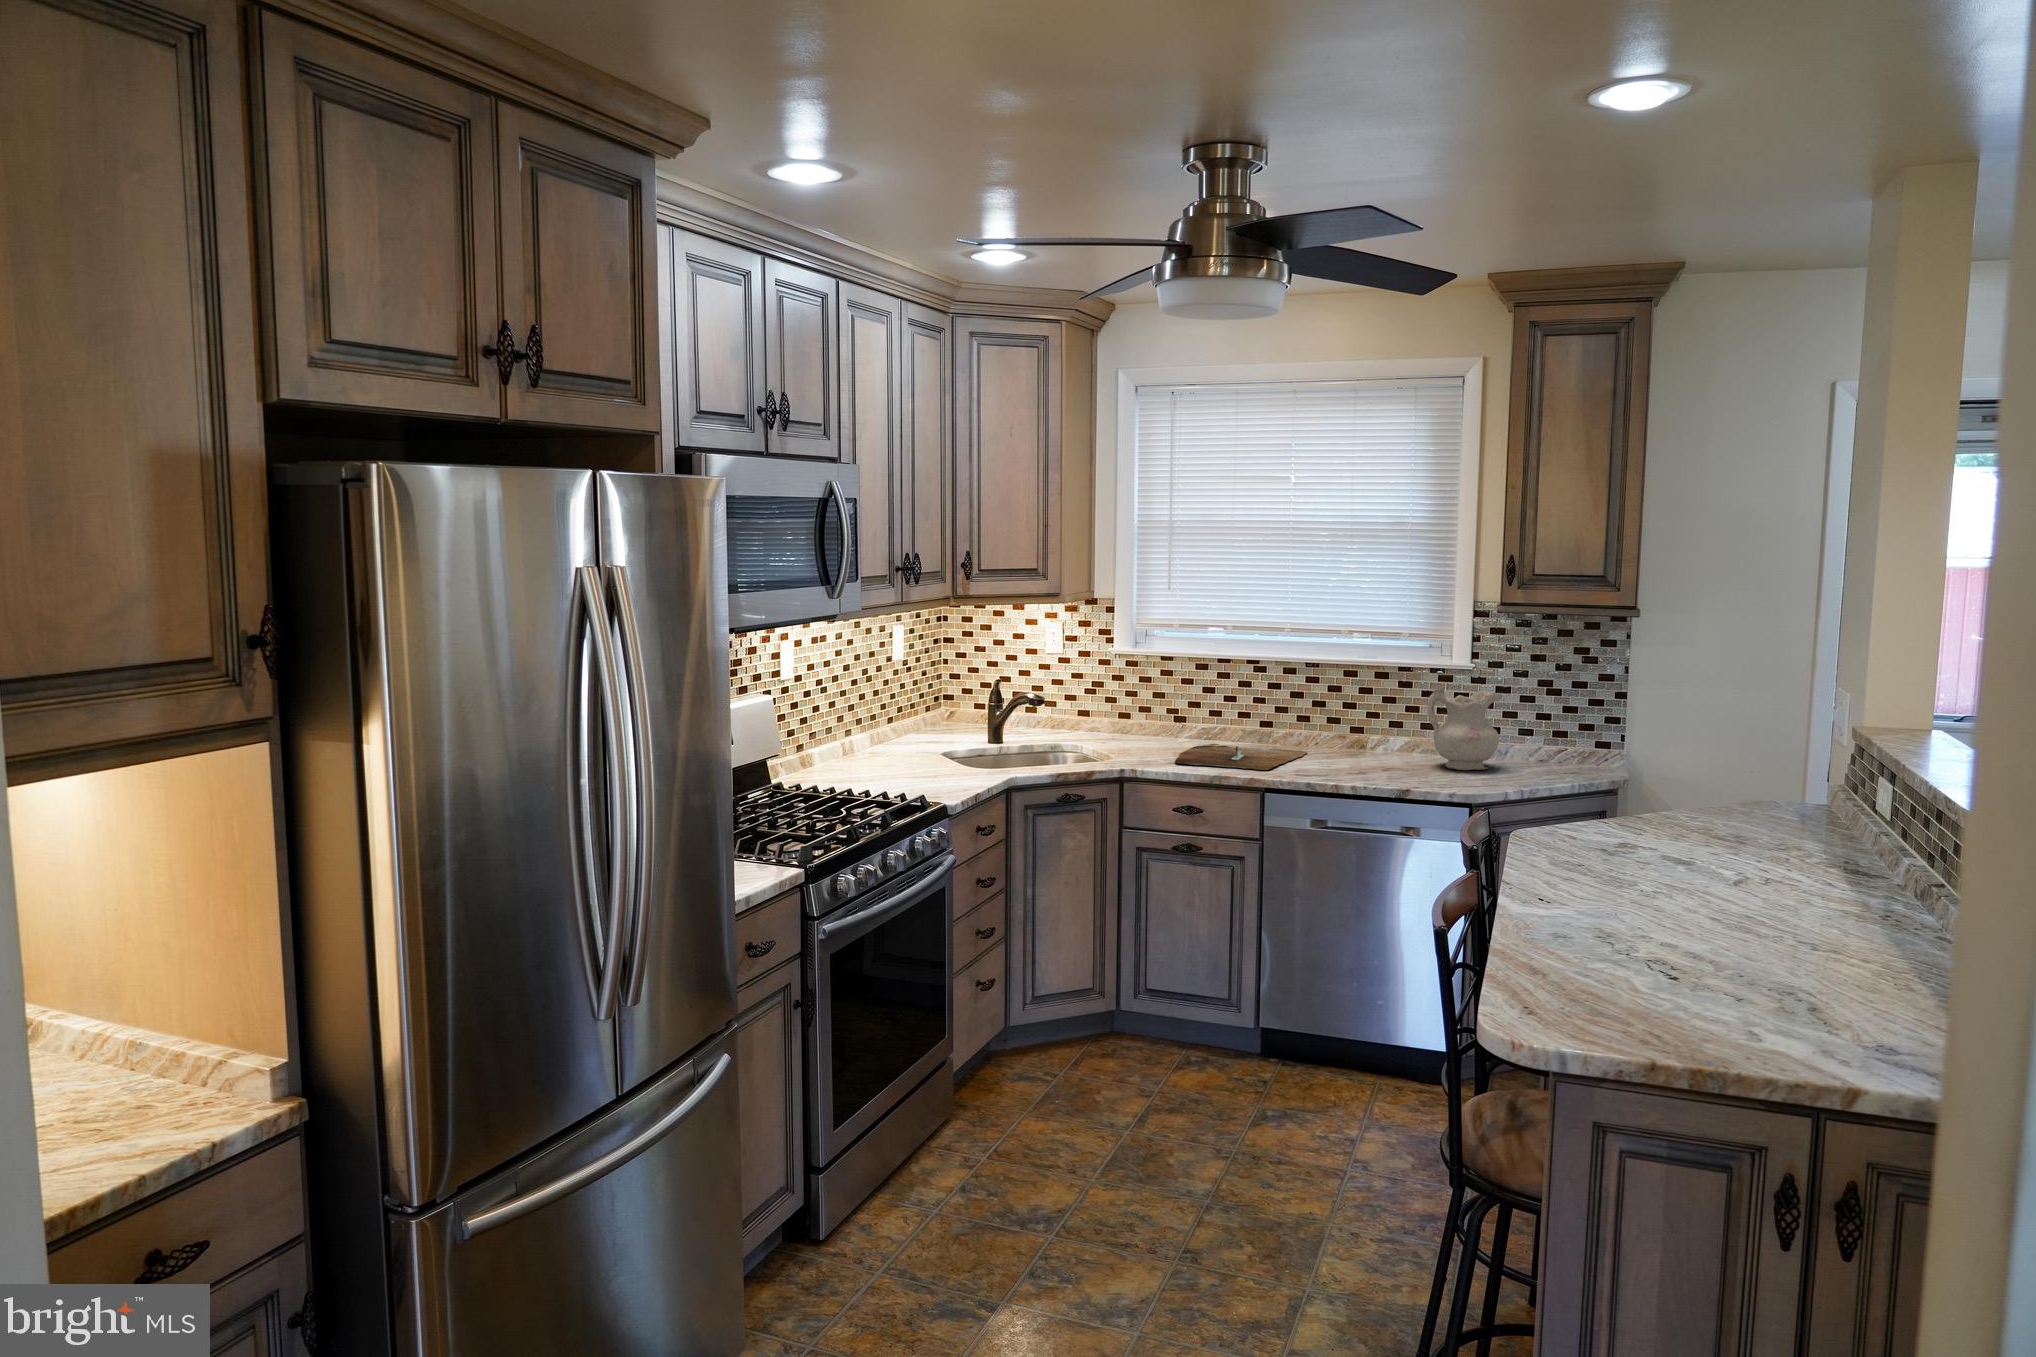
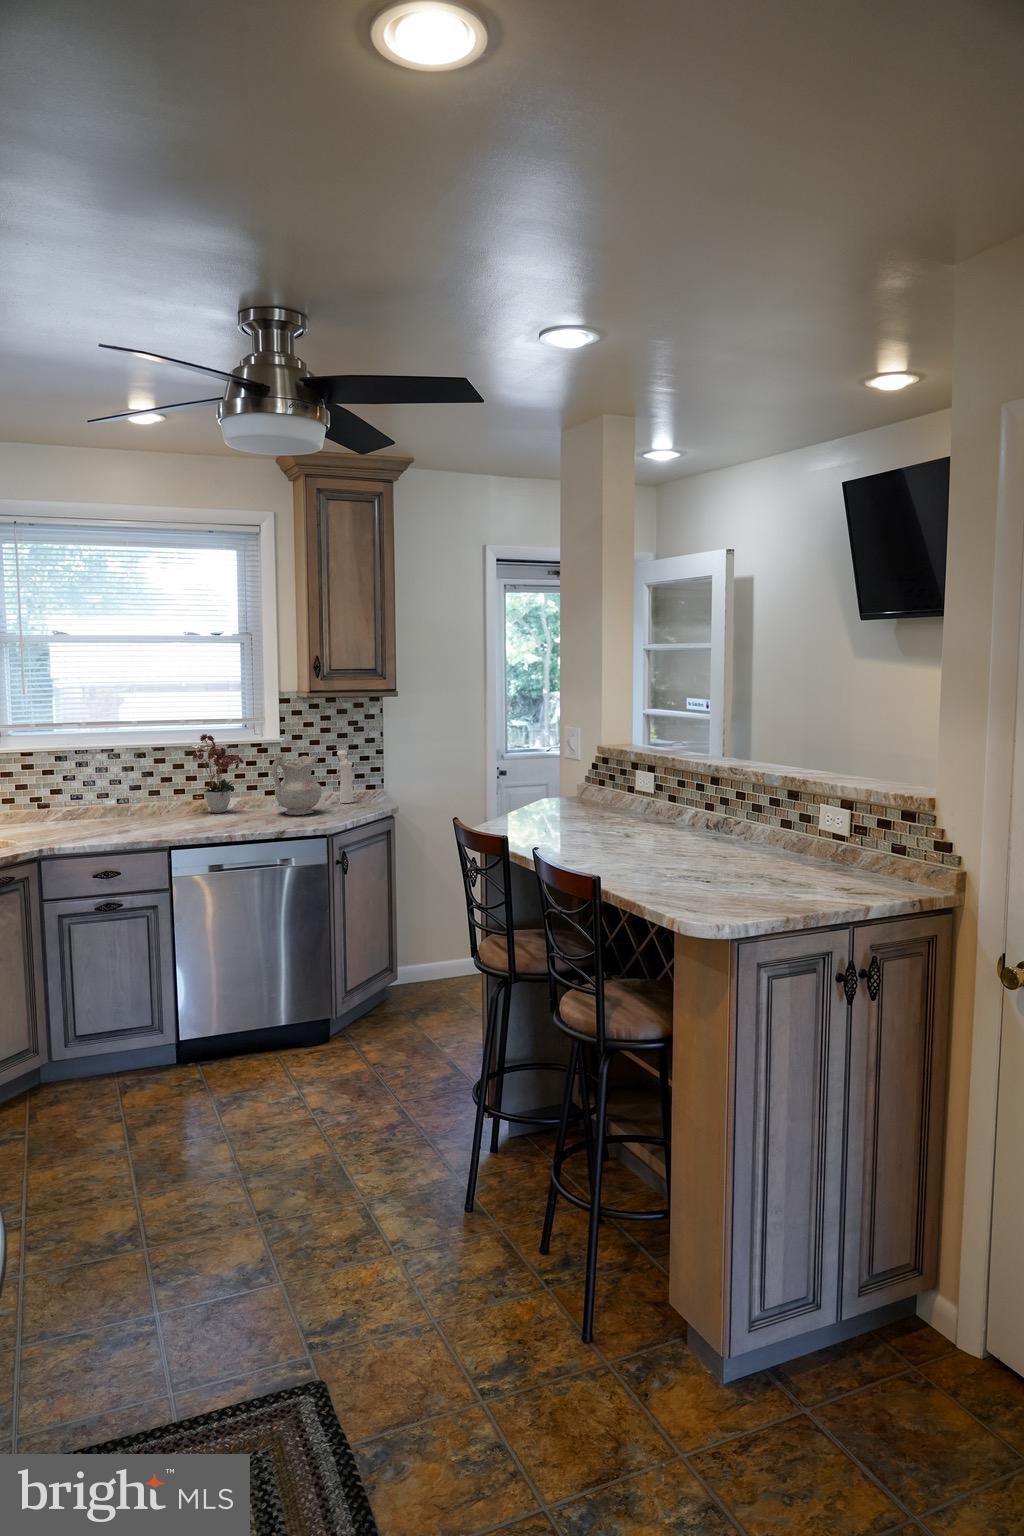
flower arrangement: none [1339,646,1409,753] -> present [193,734,244,813]
pepper mill: none [1542,688,1566,762] -> present [337,750,353,803]
cutting board: present [1175,744,1307,770] -> none [72,817,175,839]

